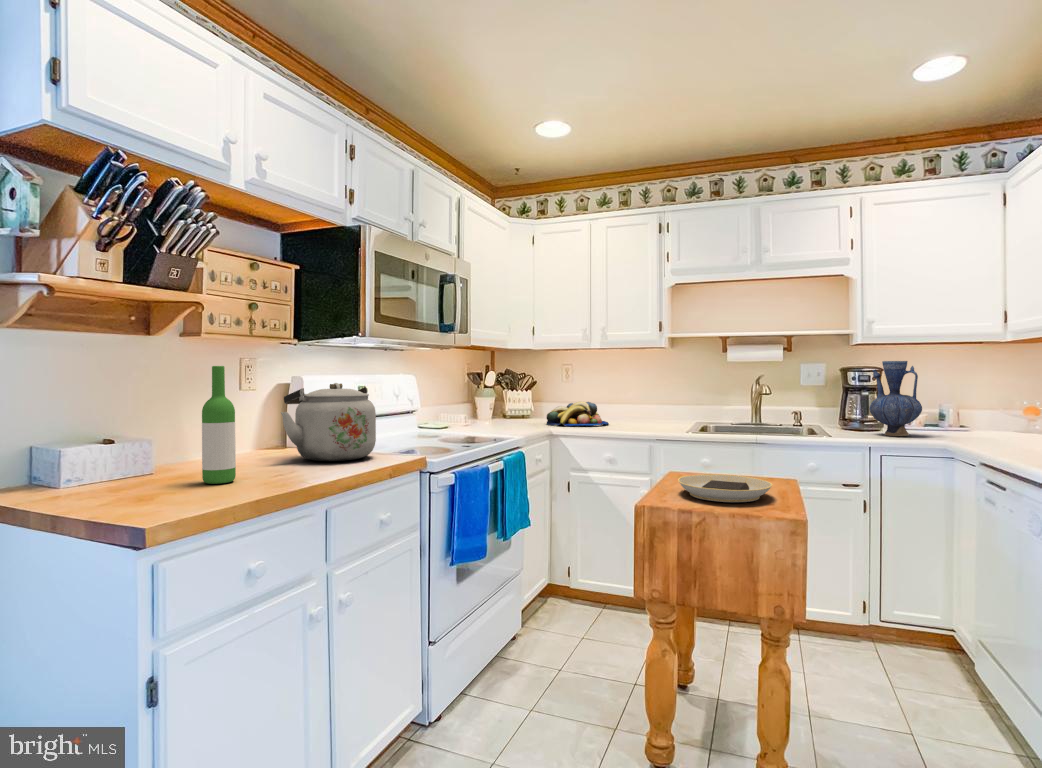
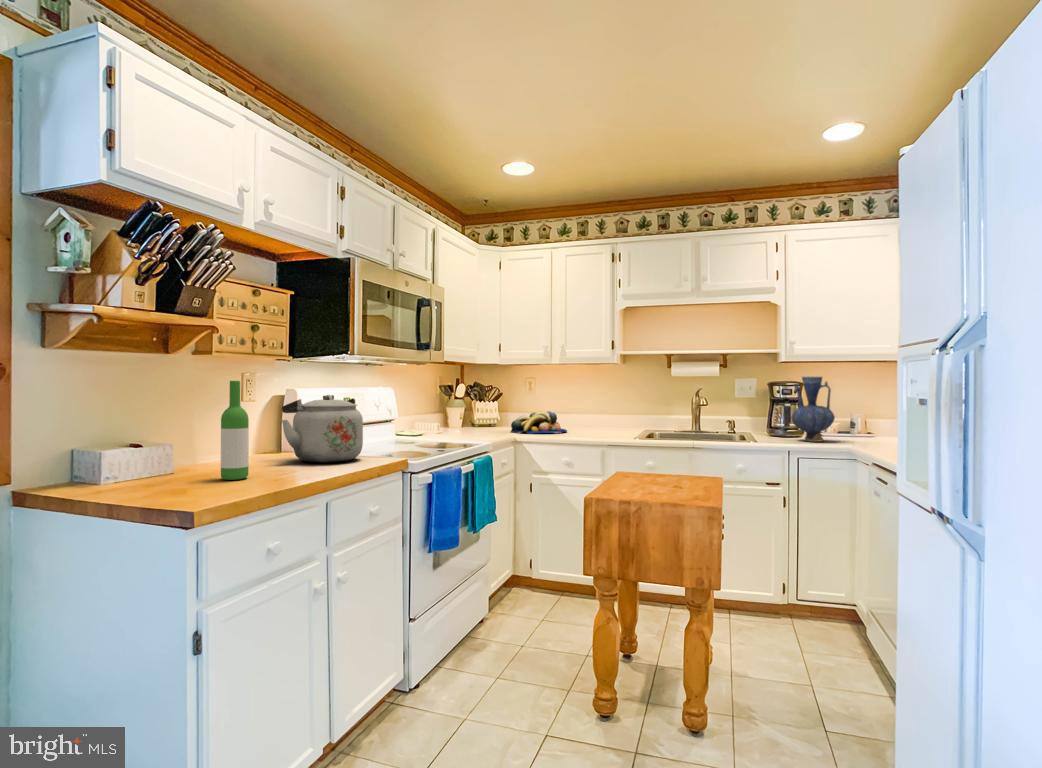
plate: present [678,475,772,502] -> none [621,473,698,495]

